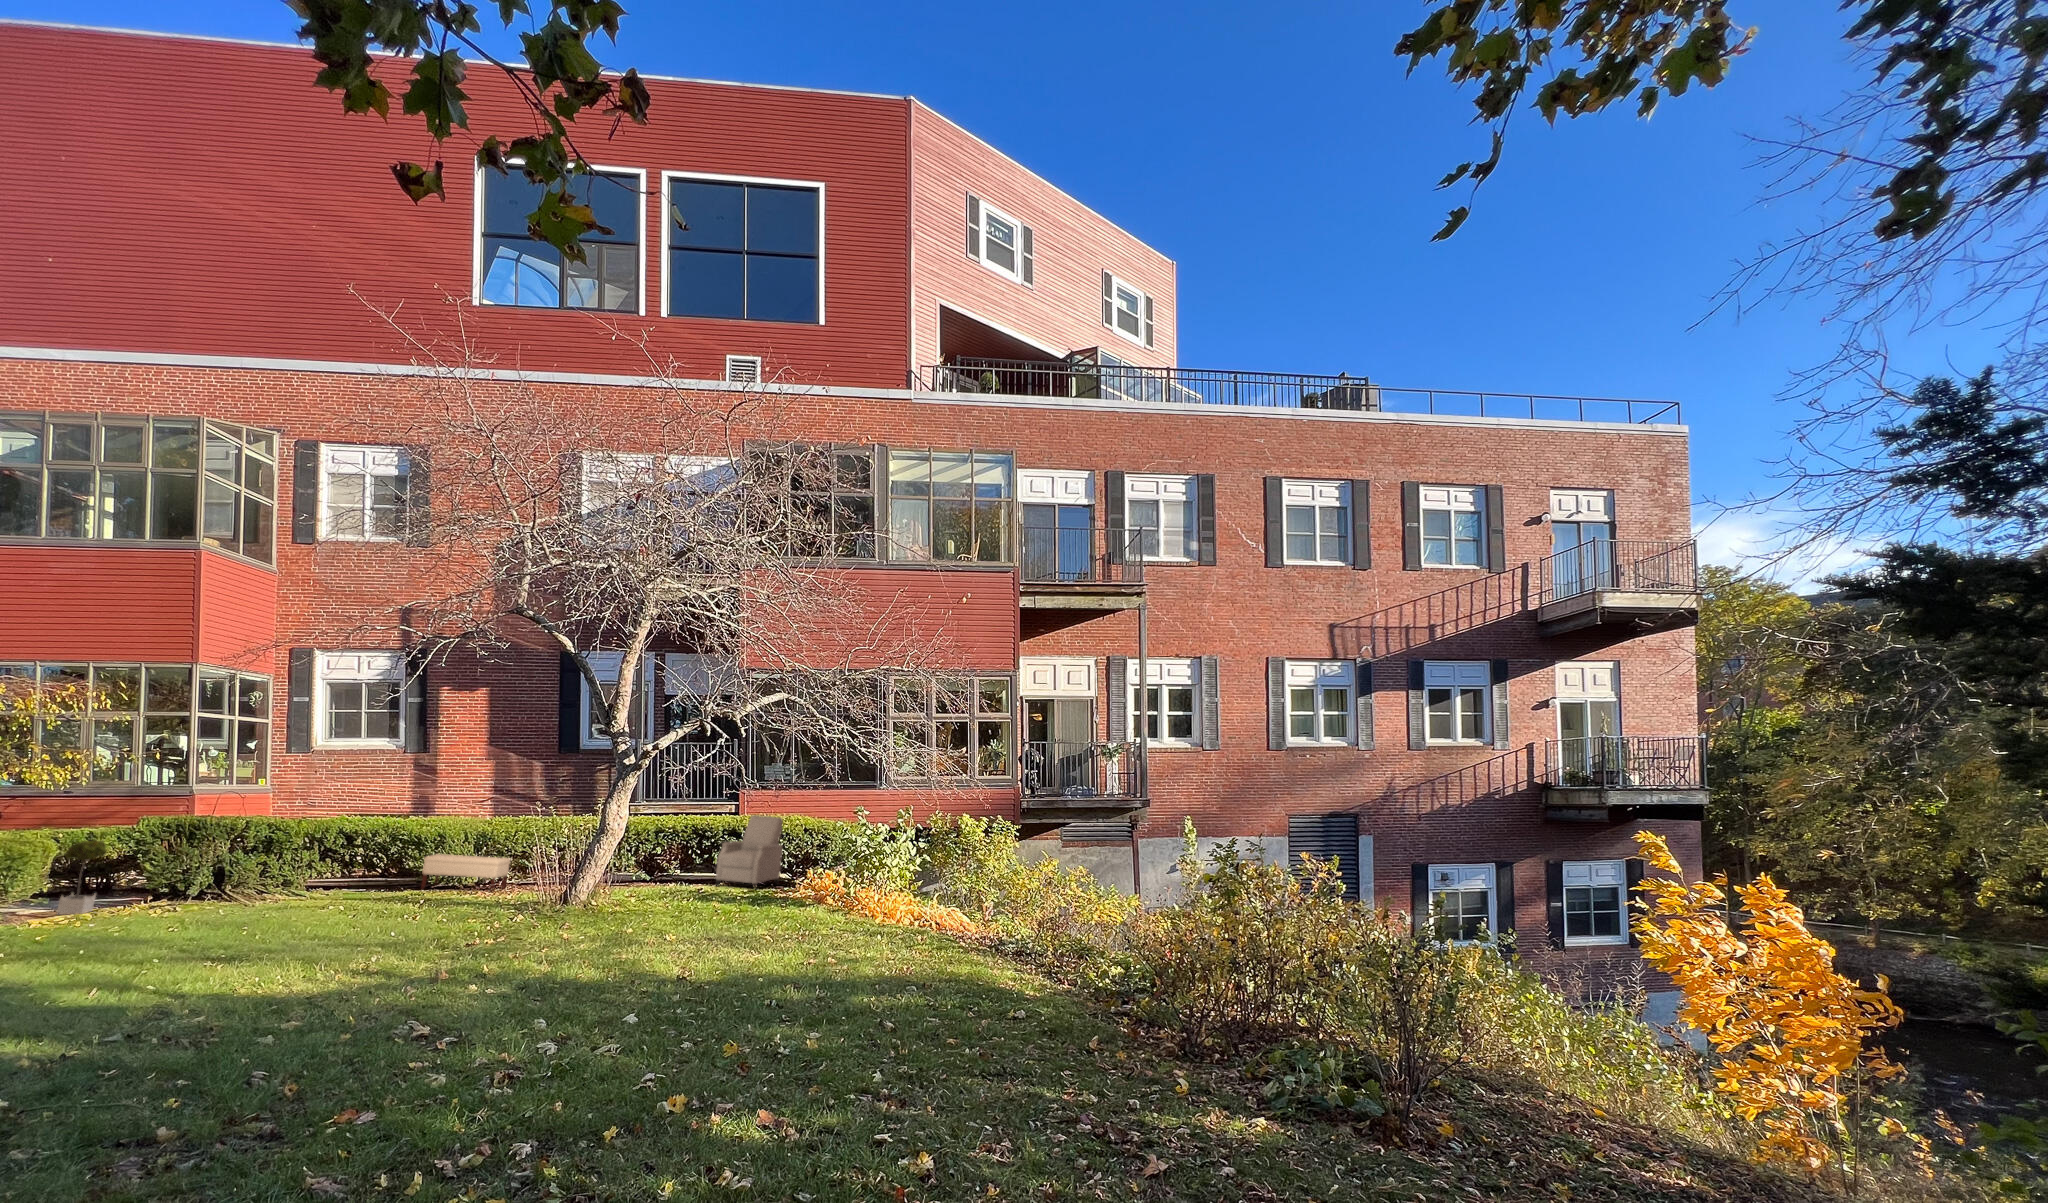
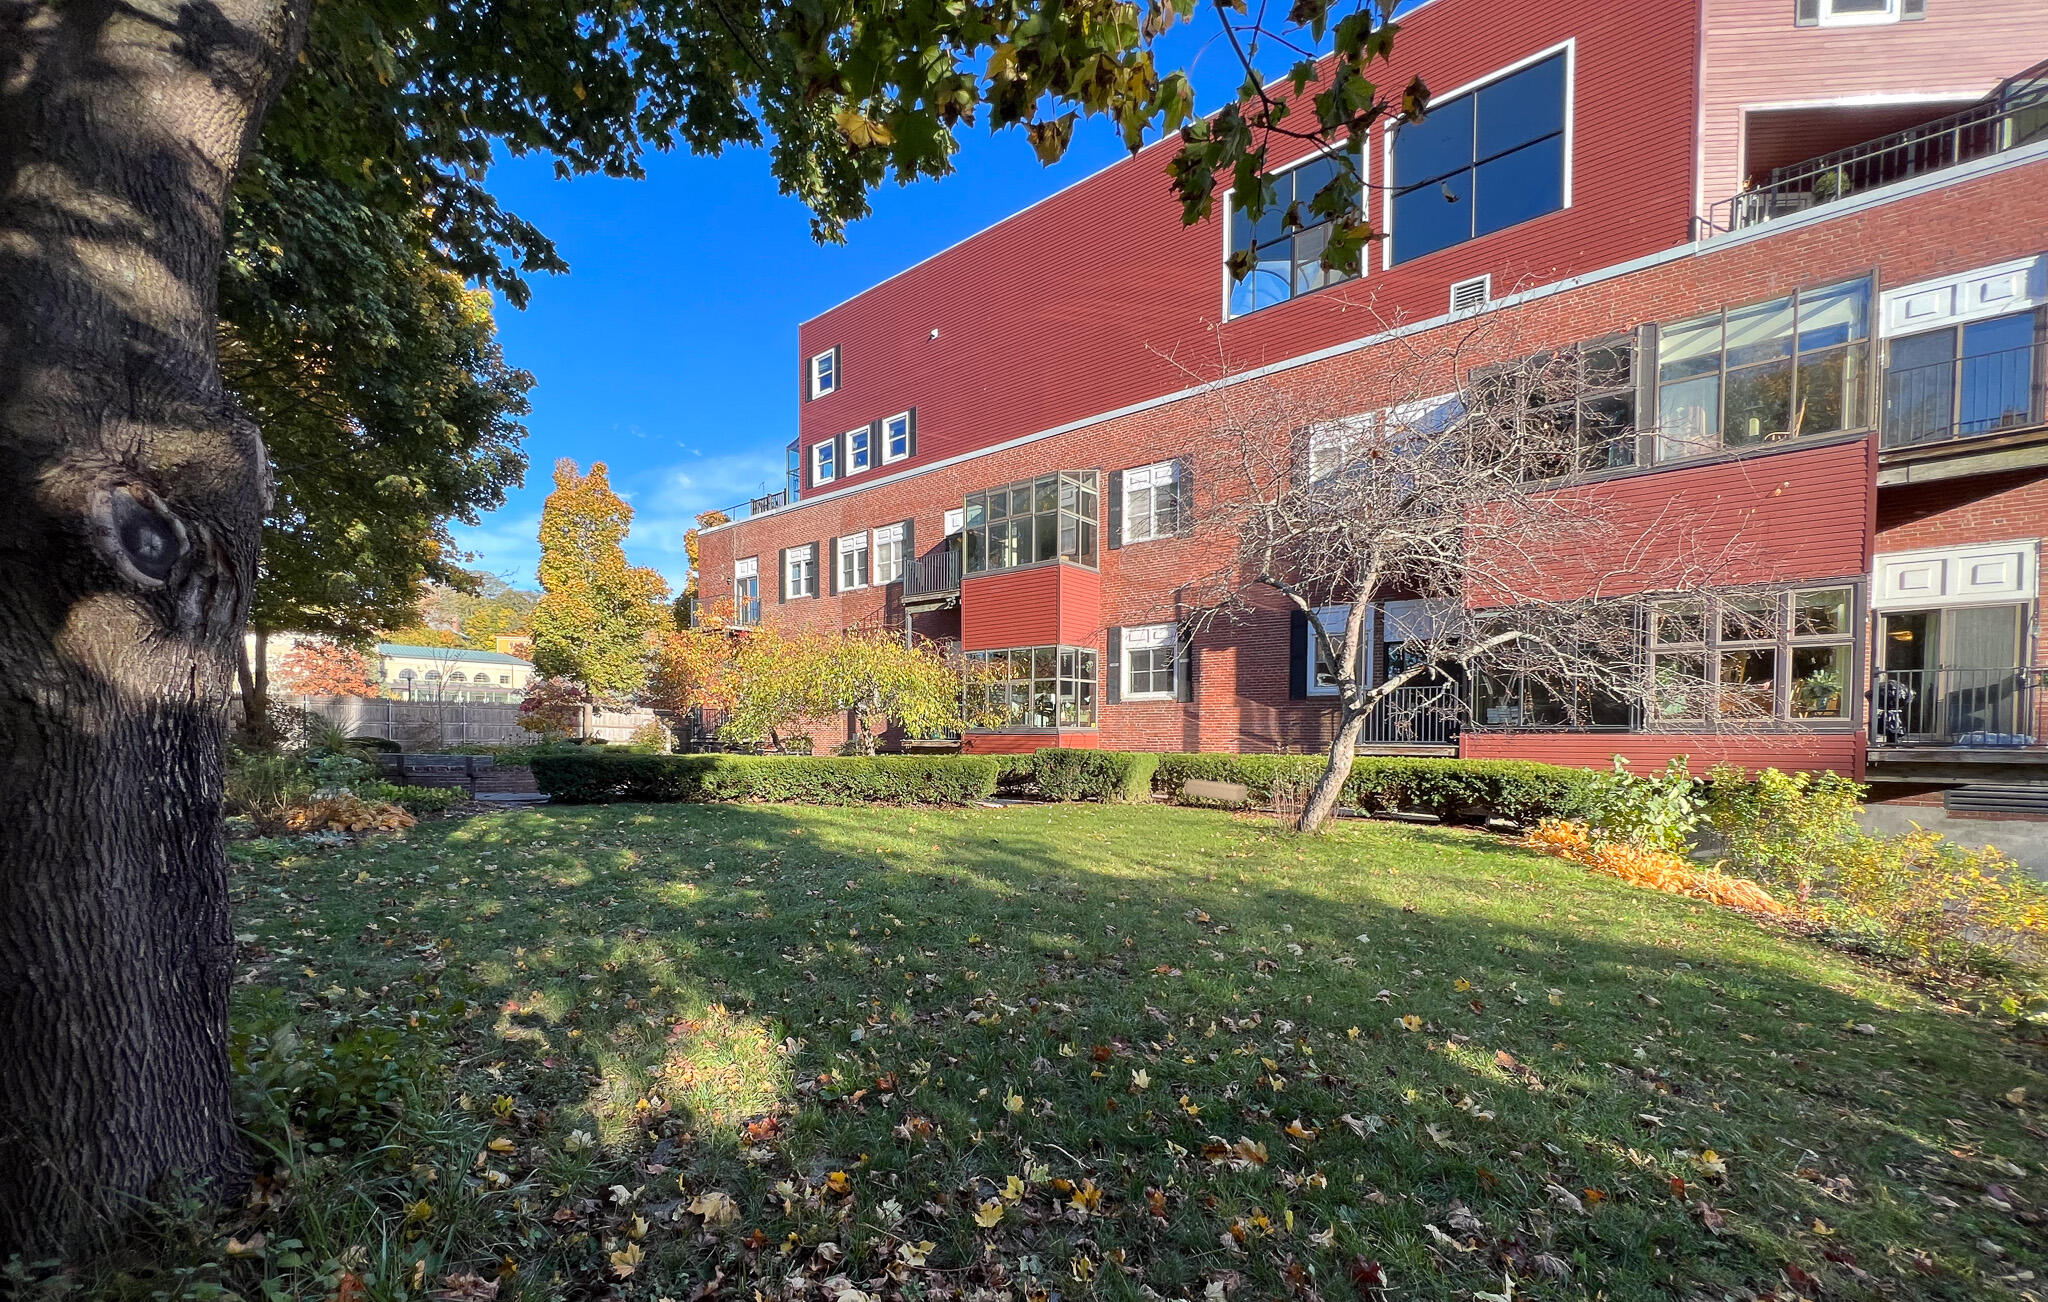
chair: present [716,815,783,890] -> none [1433,757,1509,834]
potted tree: present [57,839,107,915] -> none [982,755,1002,803]

